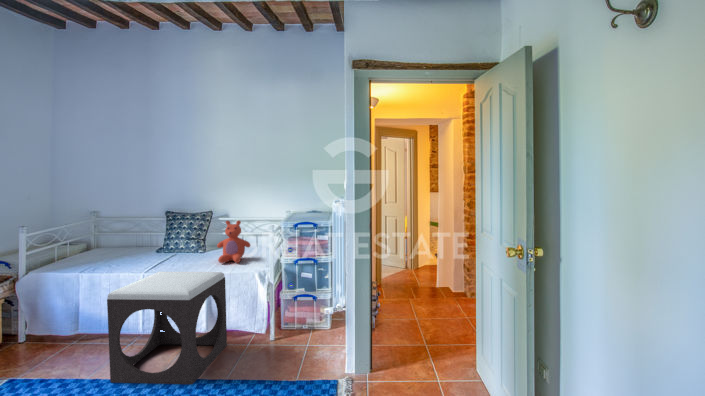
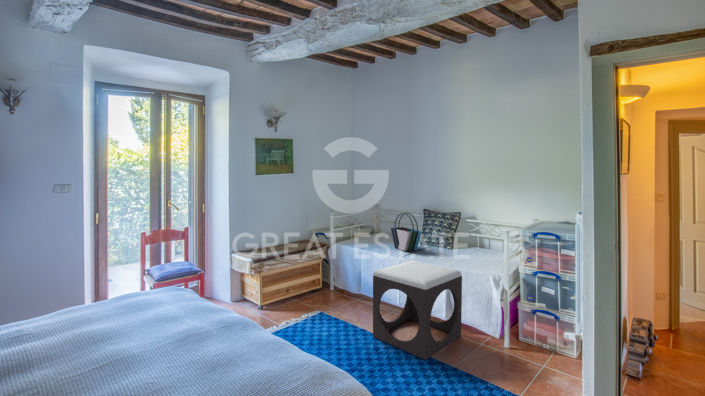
tote bag: none [122,214,168,262] -> present [391,213,421,251]
teddy bear: present [217,220,250,263] -> none [459,224,491,264]

